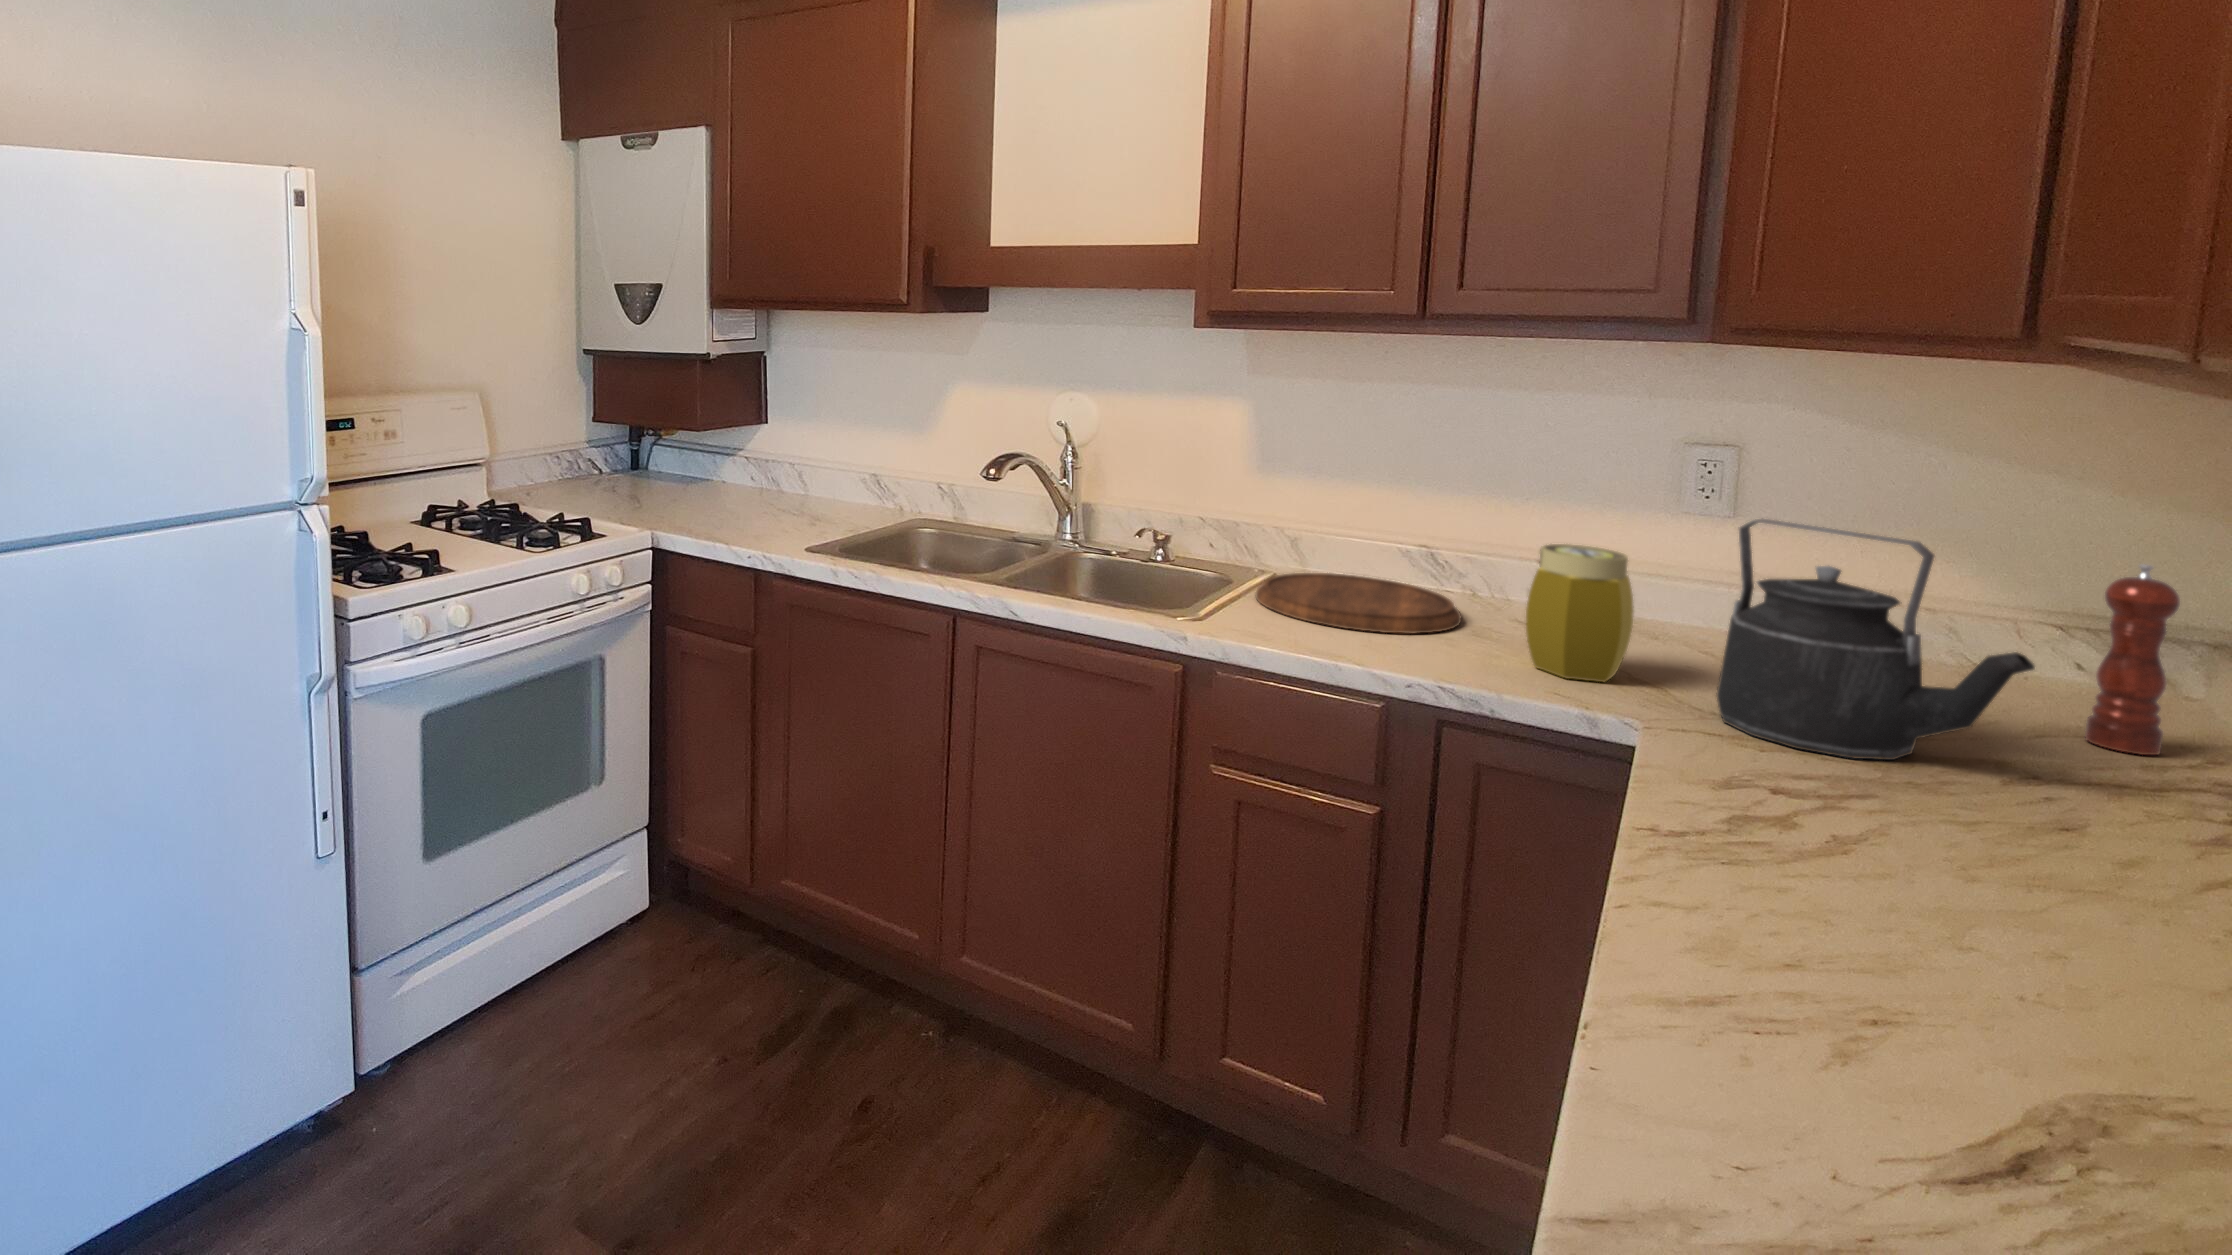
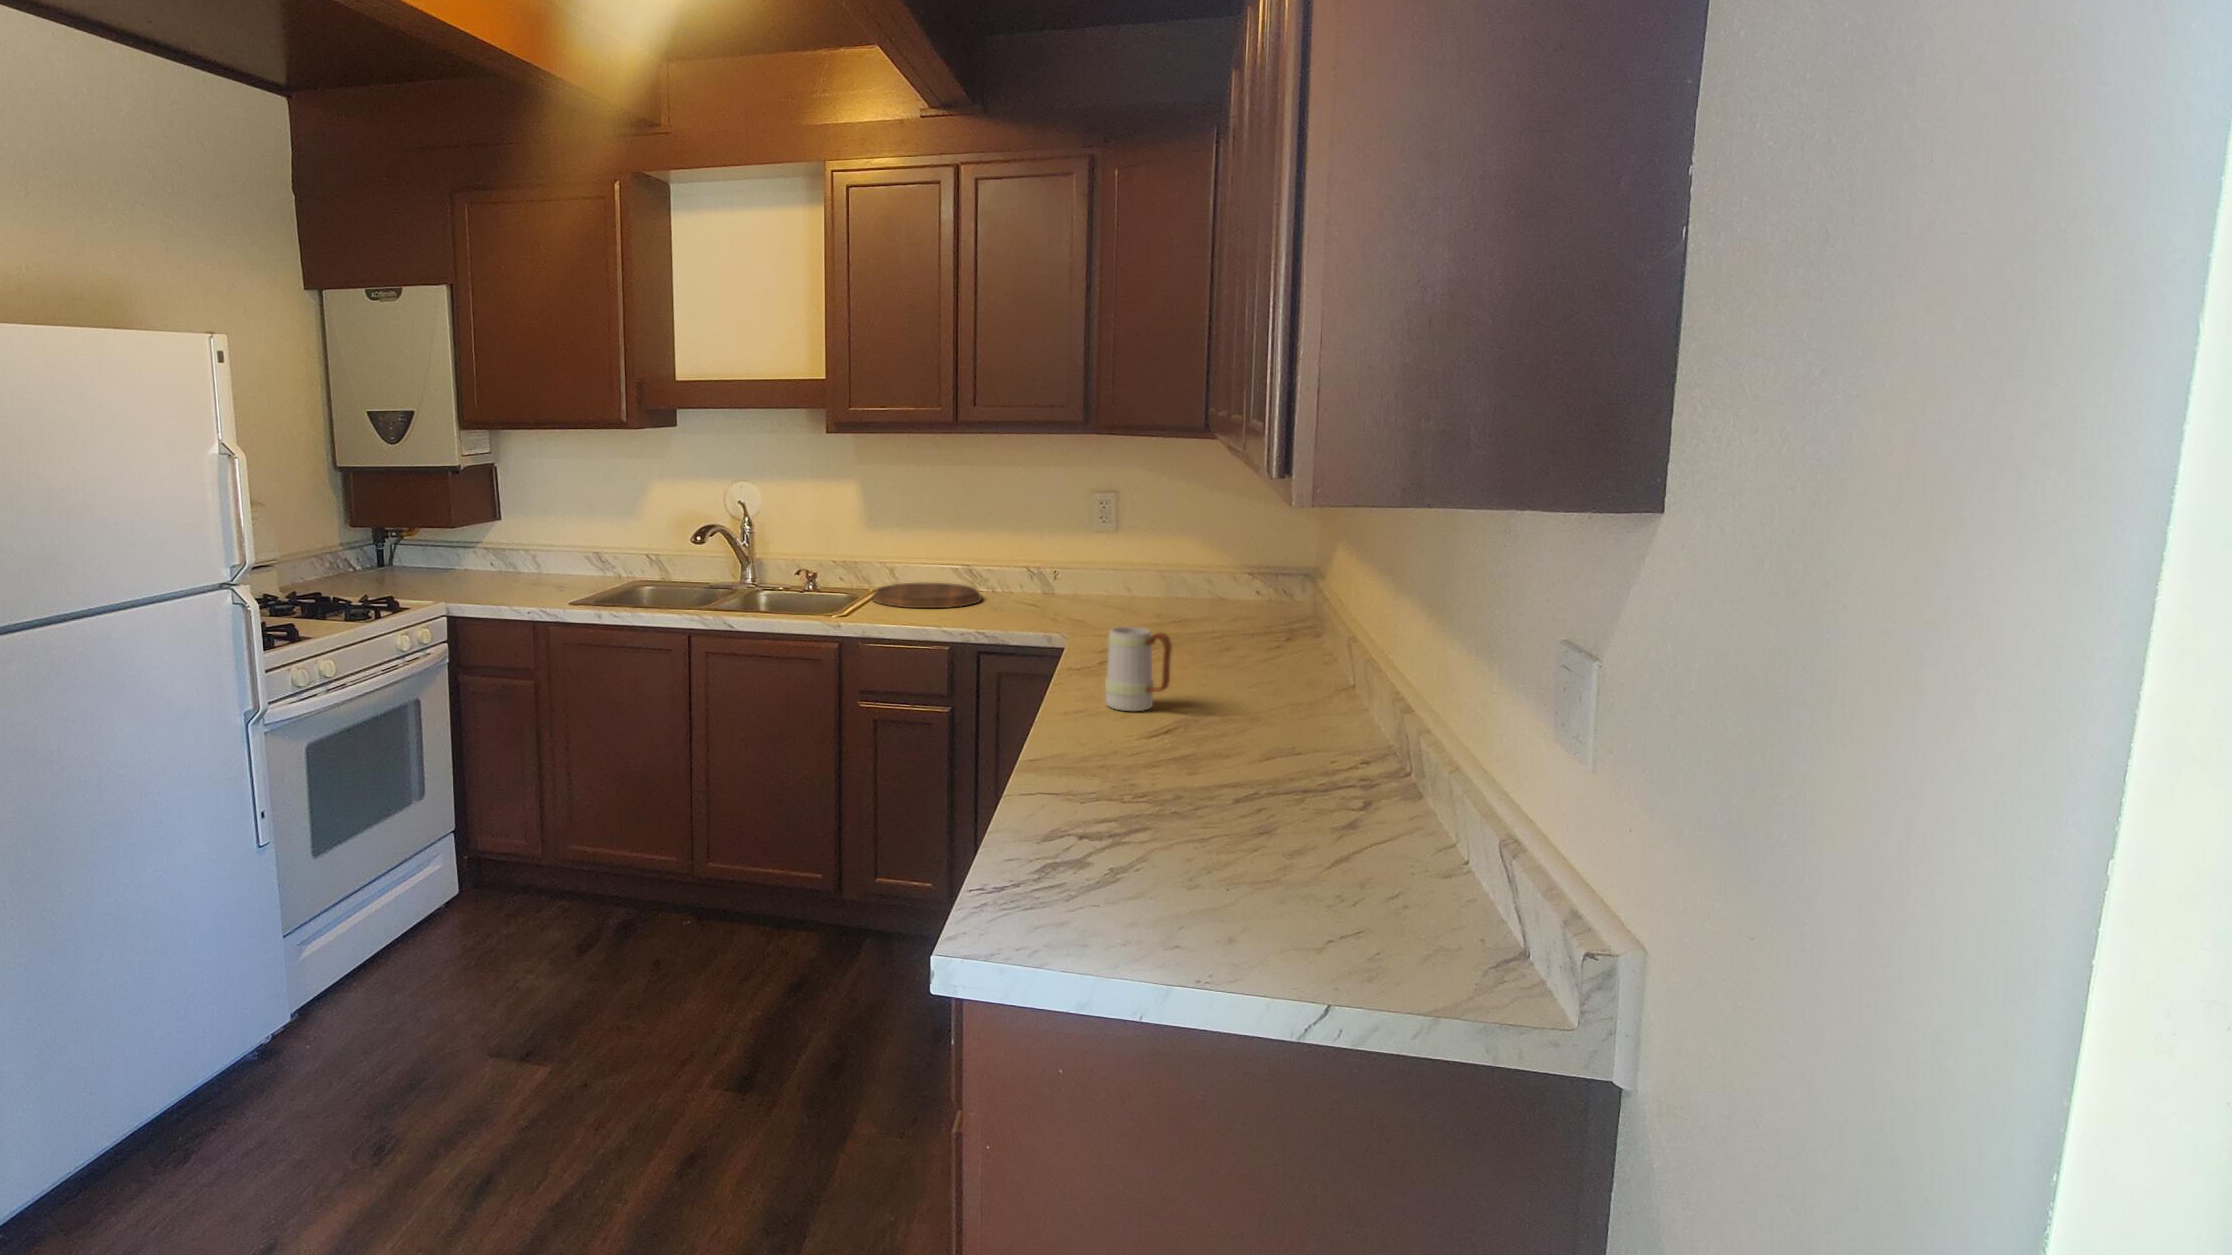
kettle: present [1716,519,2035,760] -> none [1095,520,1204,630]
jar: present [1526,544,1634,682] -> none [1012,545,1060,616]
pepper mill: present [2085,564,2180,755] -> none [1234,528,1261,616]
mug: none [1809,859,2085,1119] -> present [1105,627,1172,711]

